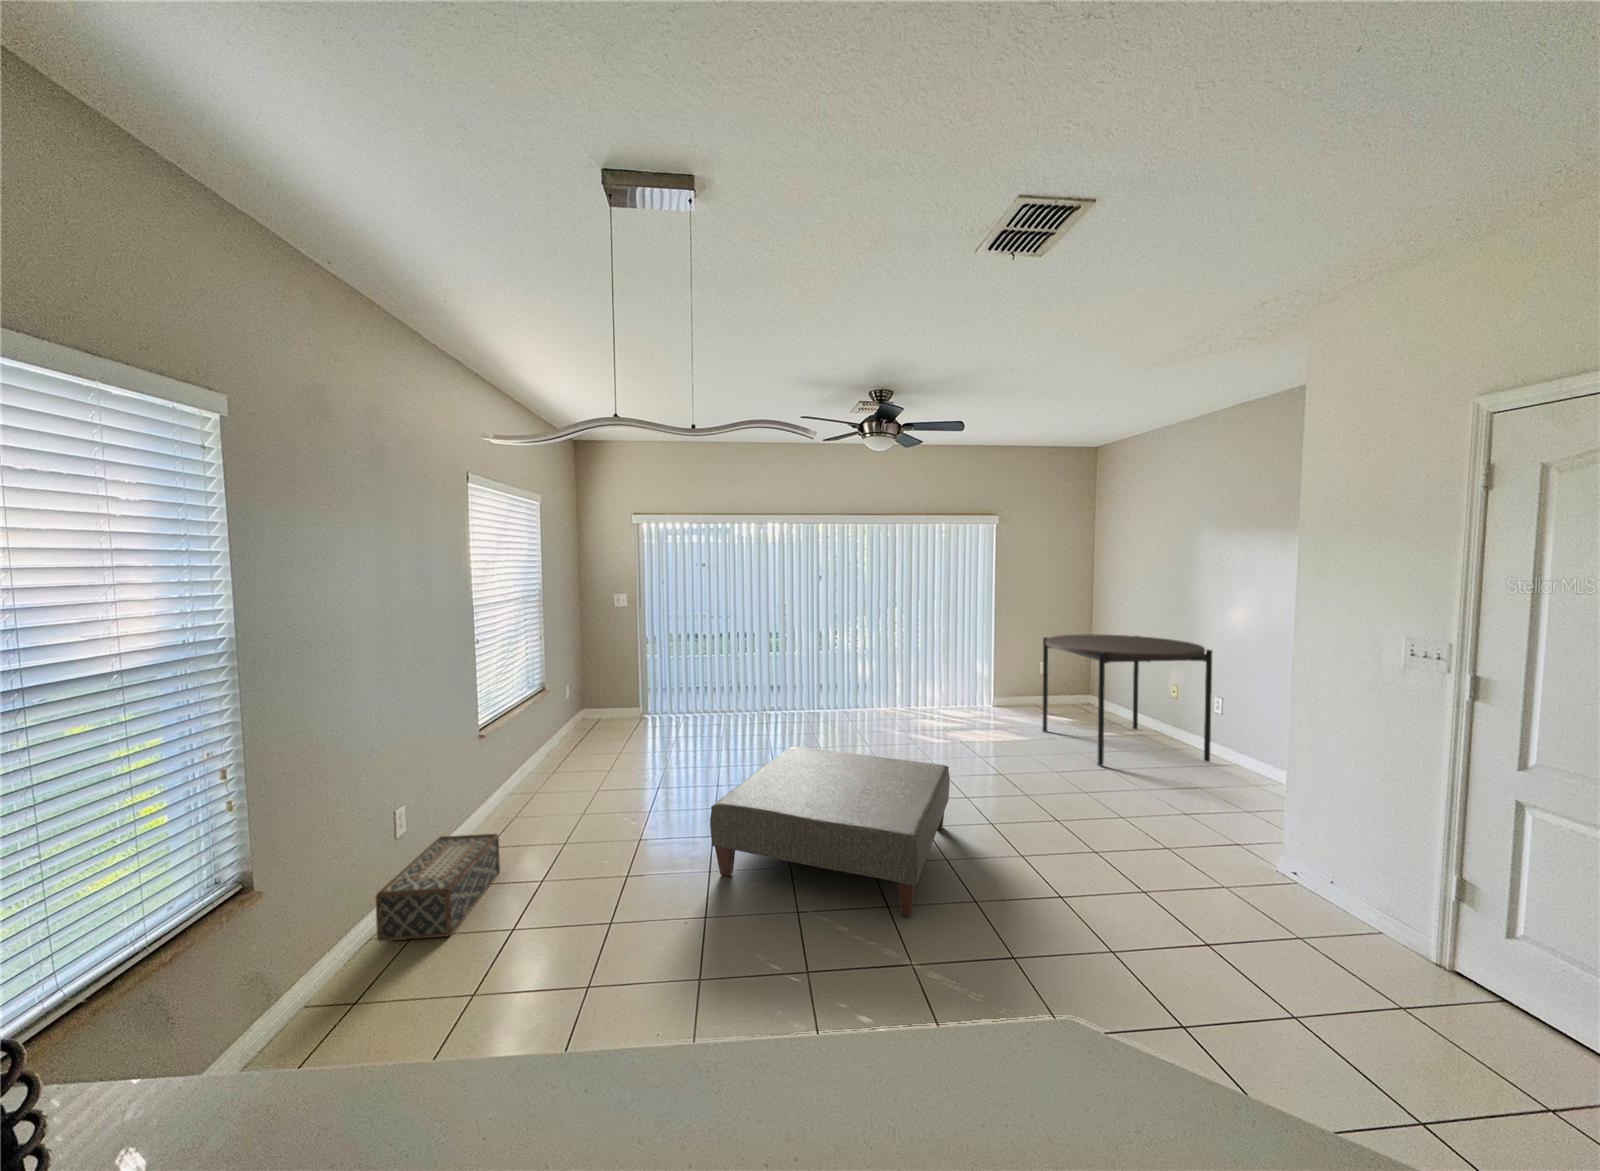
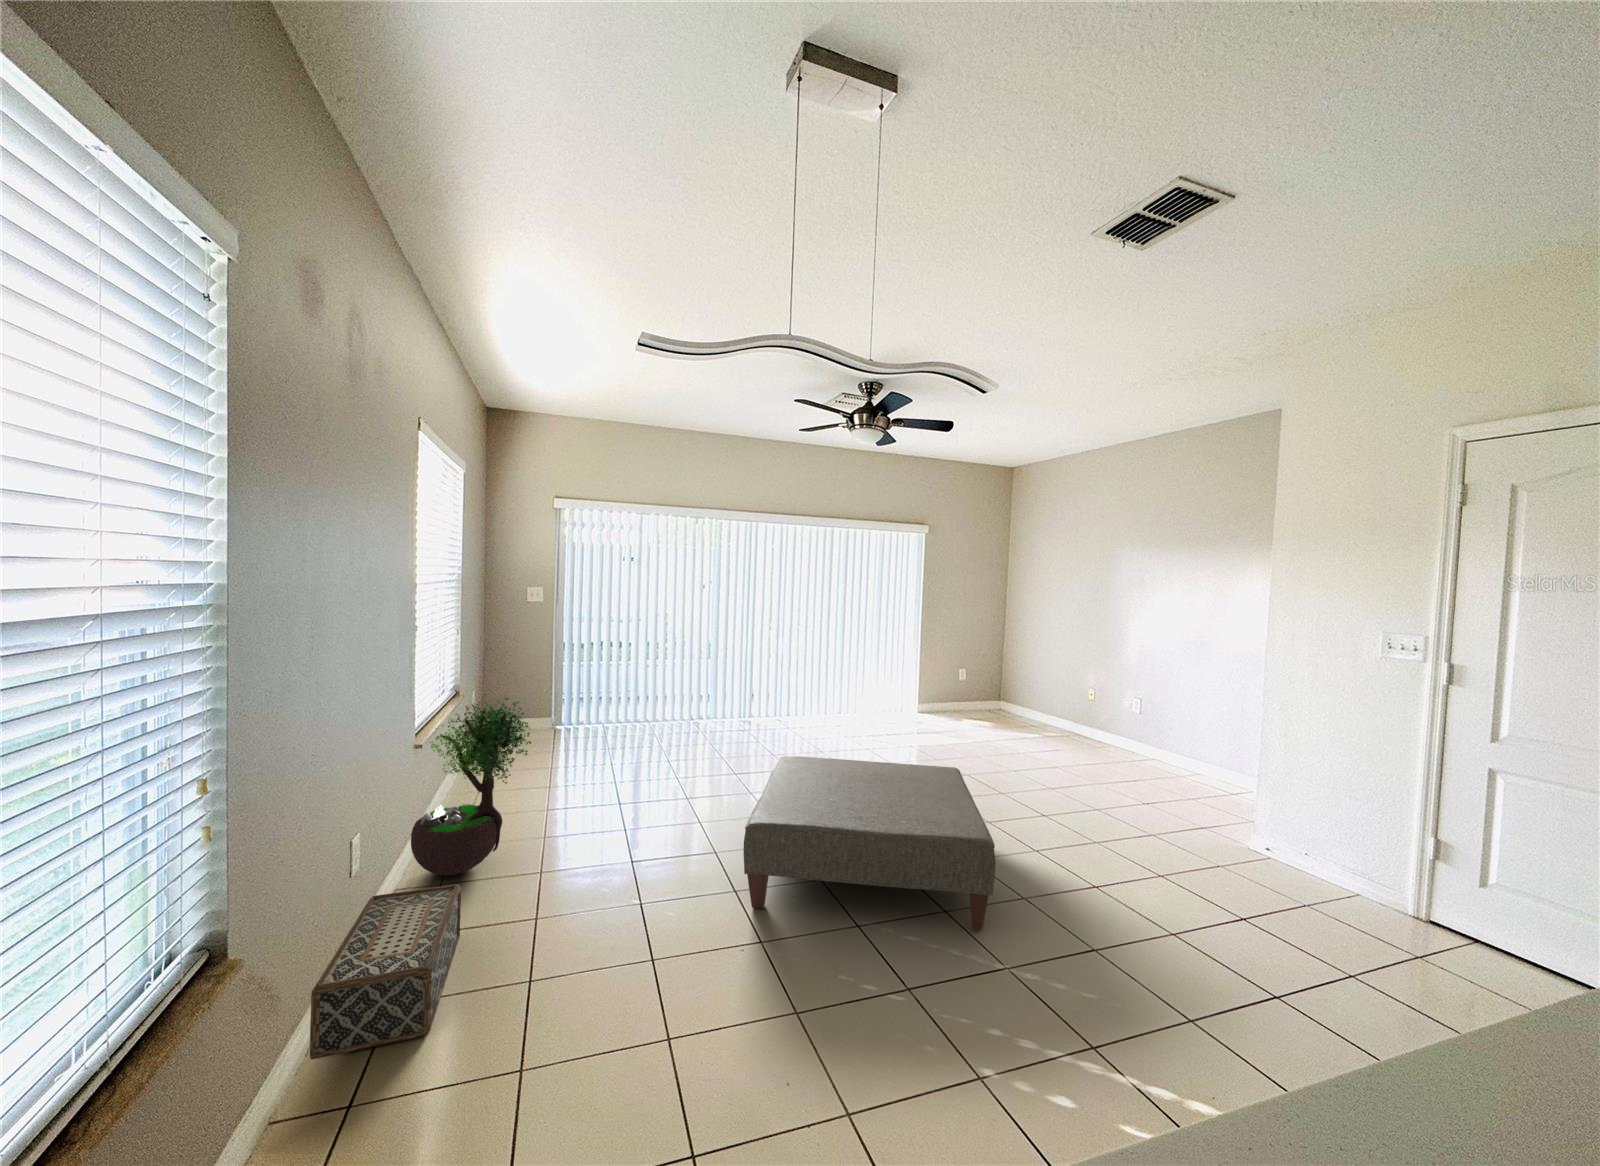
dining table: present [1042,634,1212,766] -> none [980,641,1138,764]
potted tree: none [485,689,568,827] -> present [411,694,531,875]

